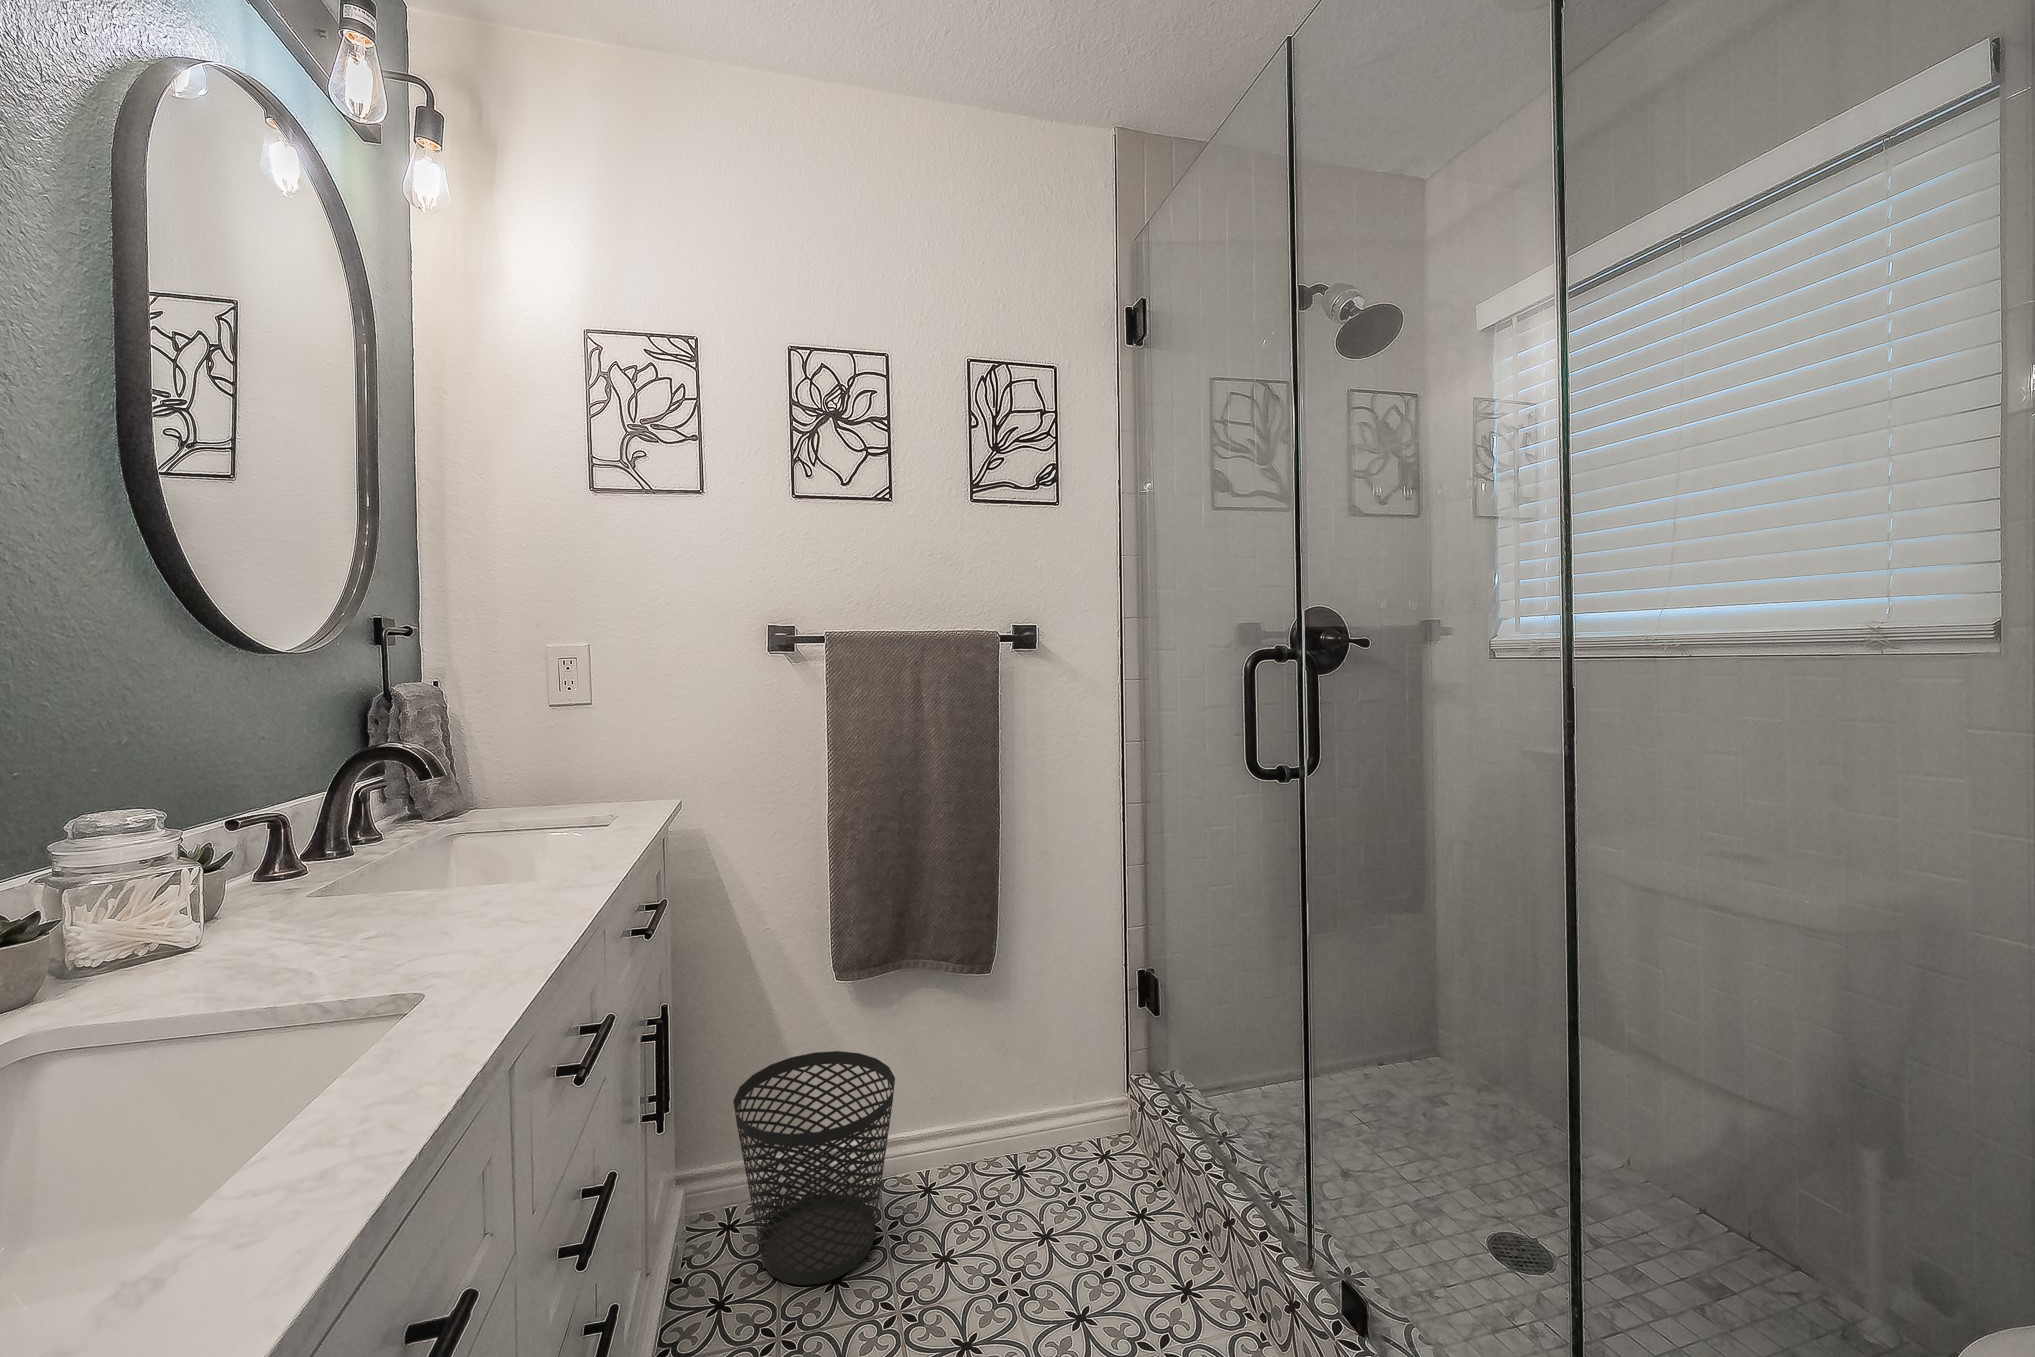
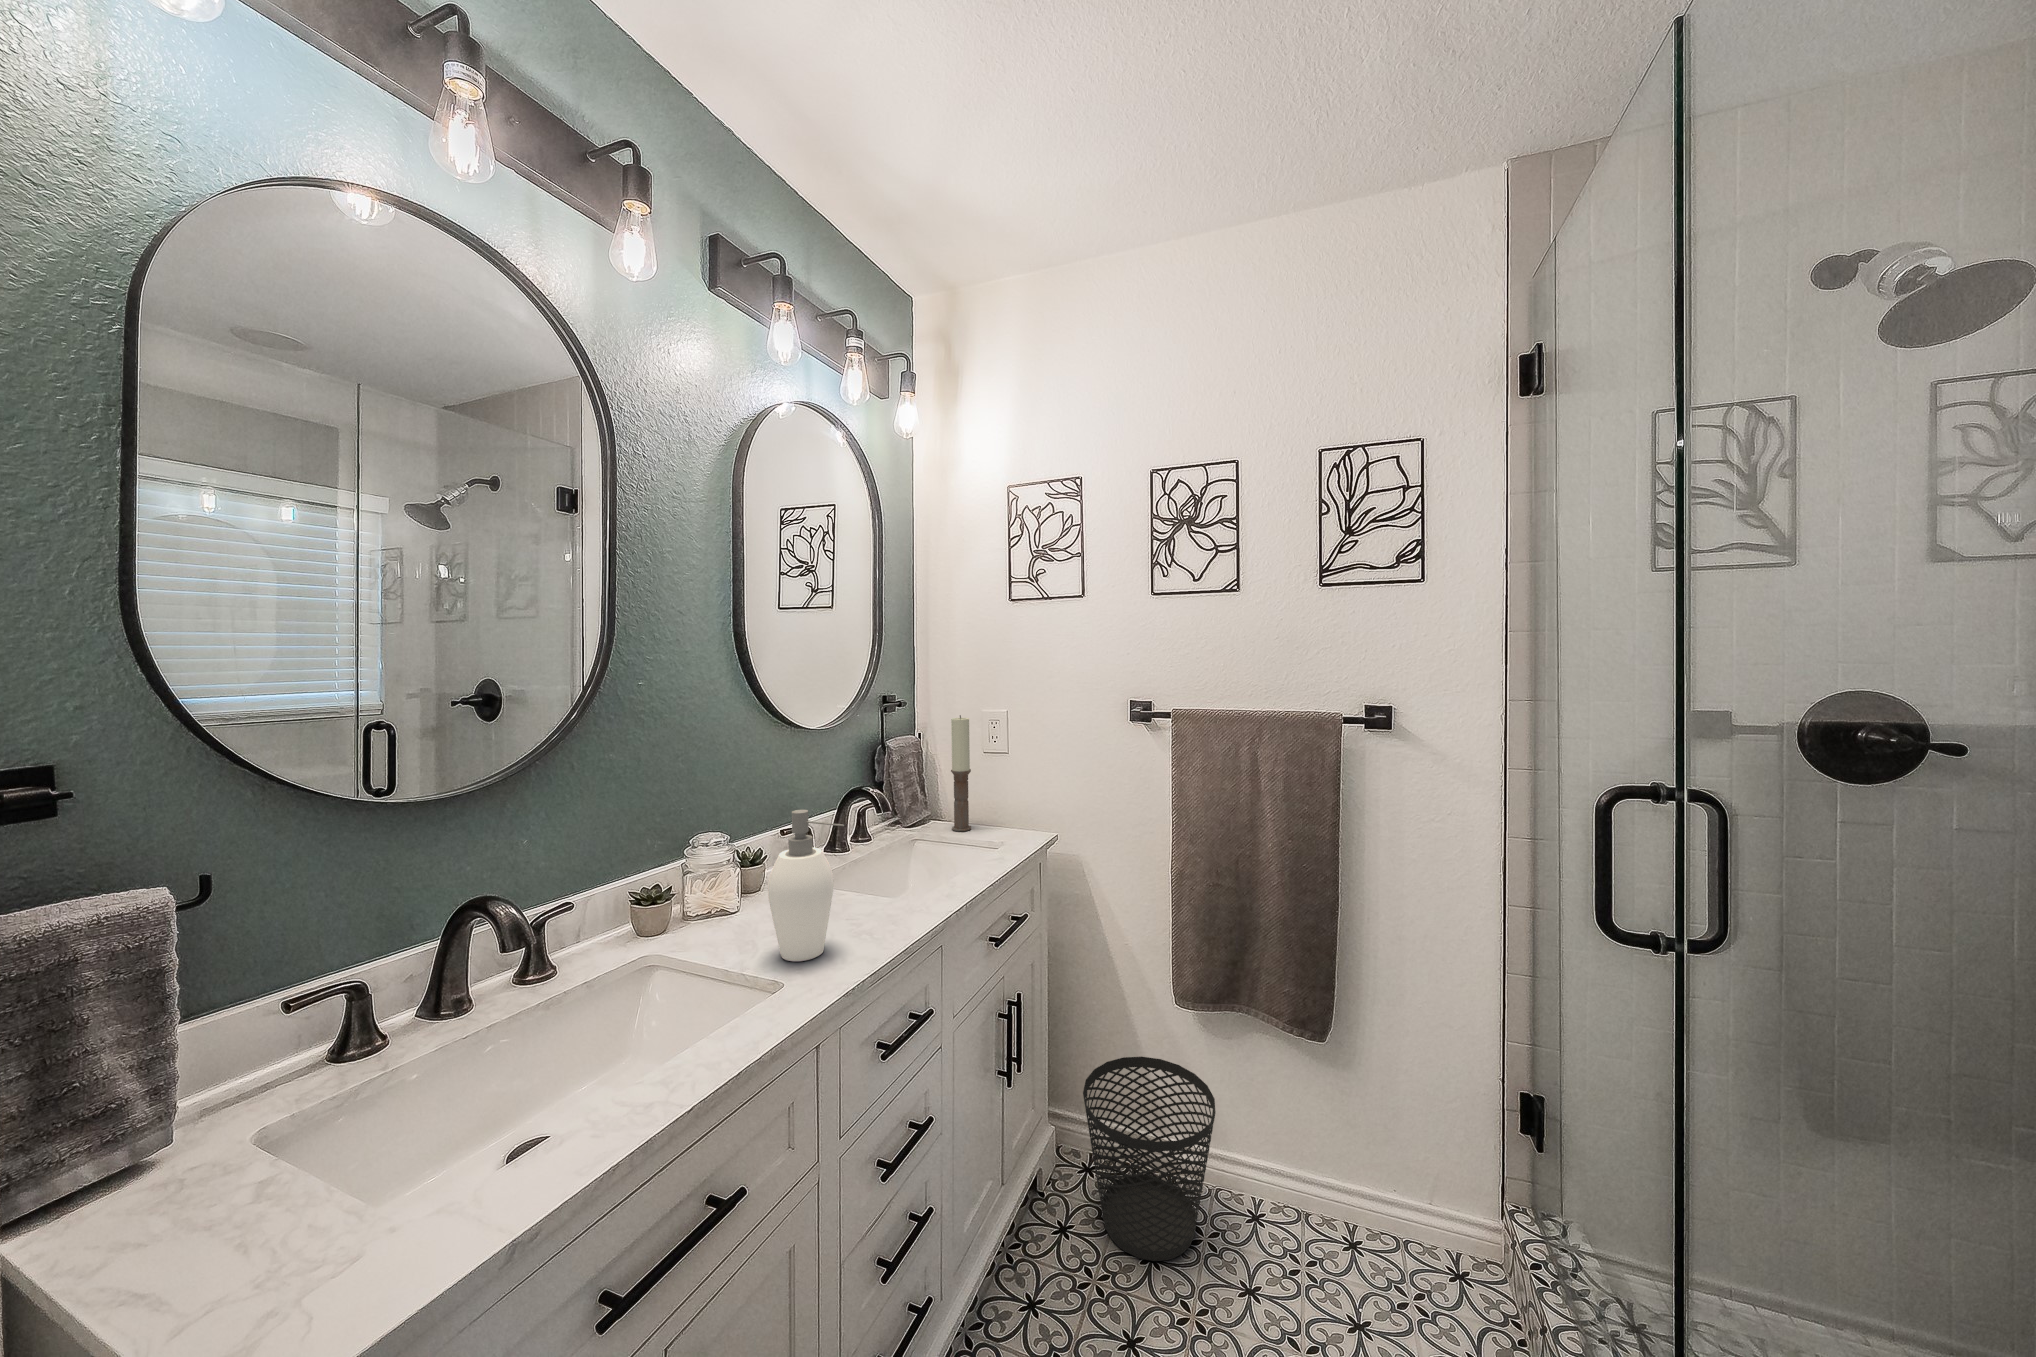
candle: none [500,643,535,813] -> present [951,715,971,831]
soap dispenser: none [310,705,475,951] -> present [768,810,844,961]

